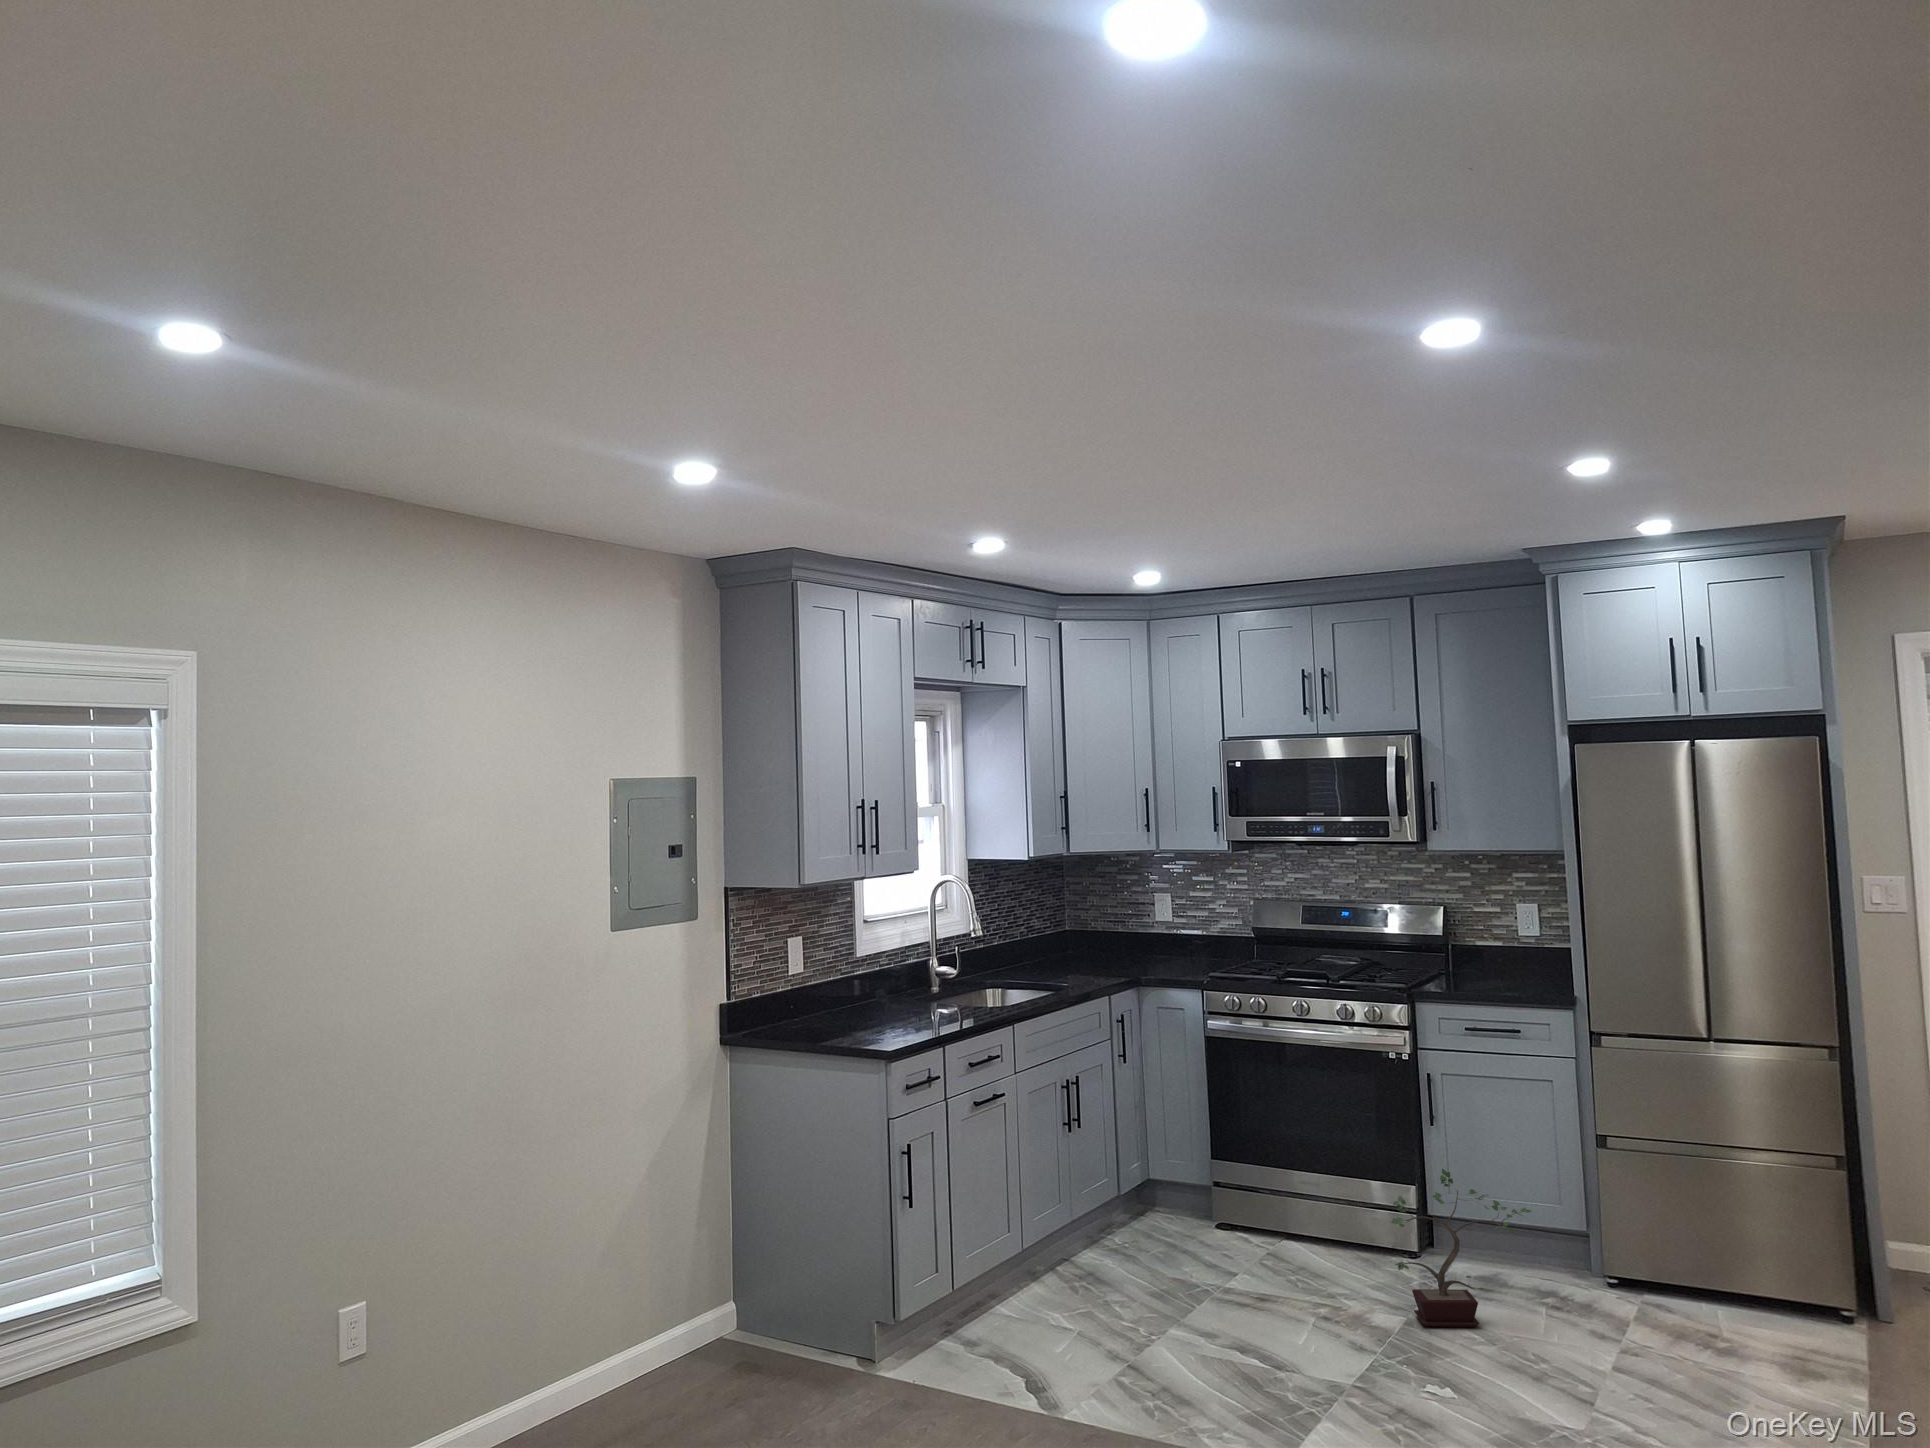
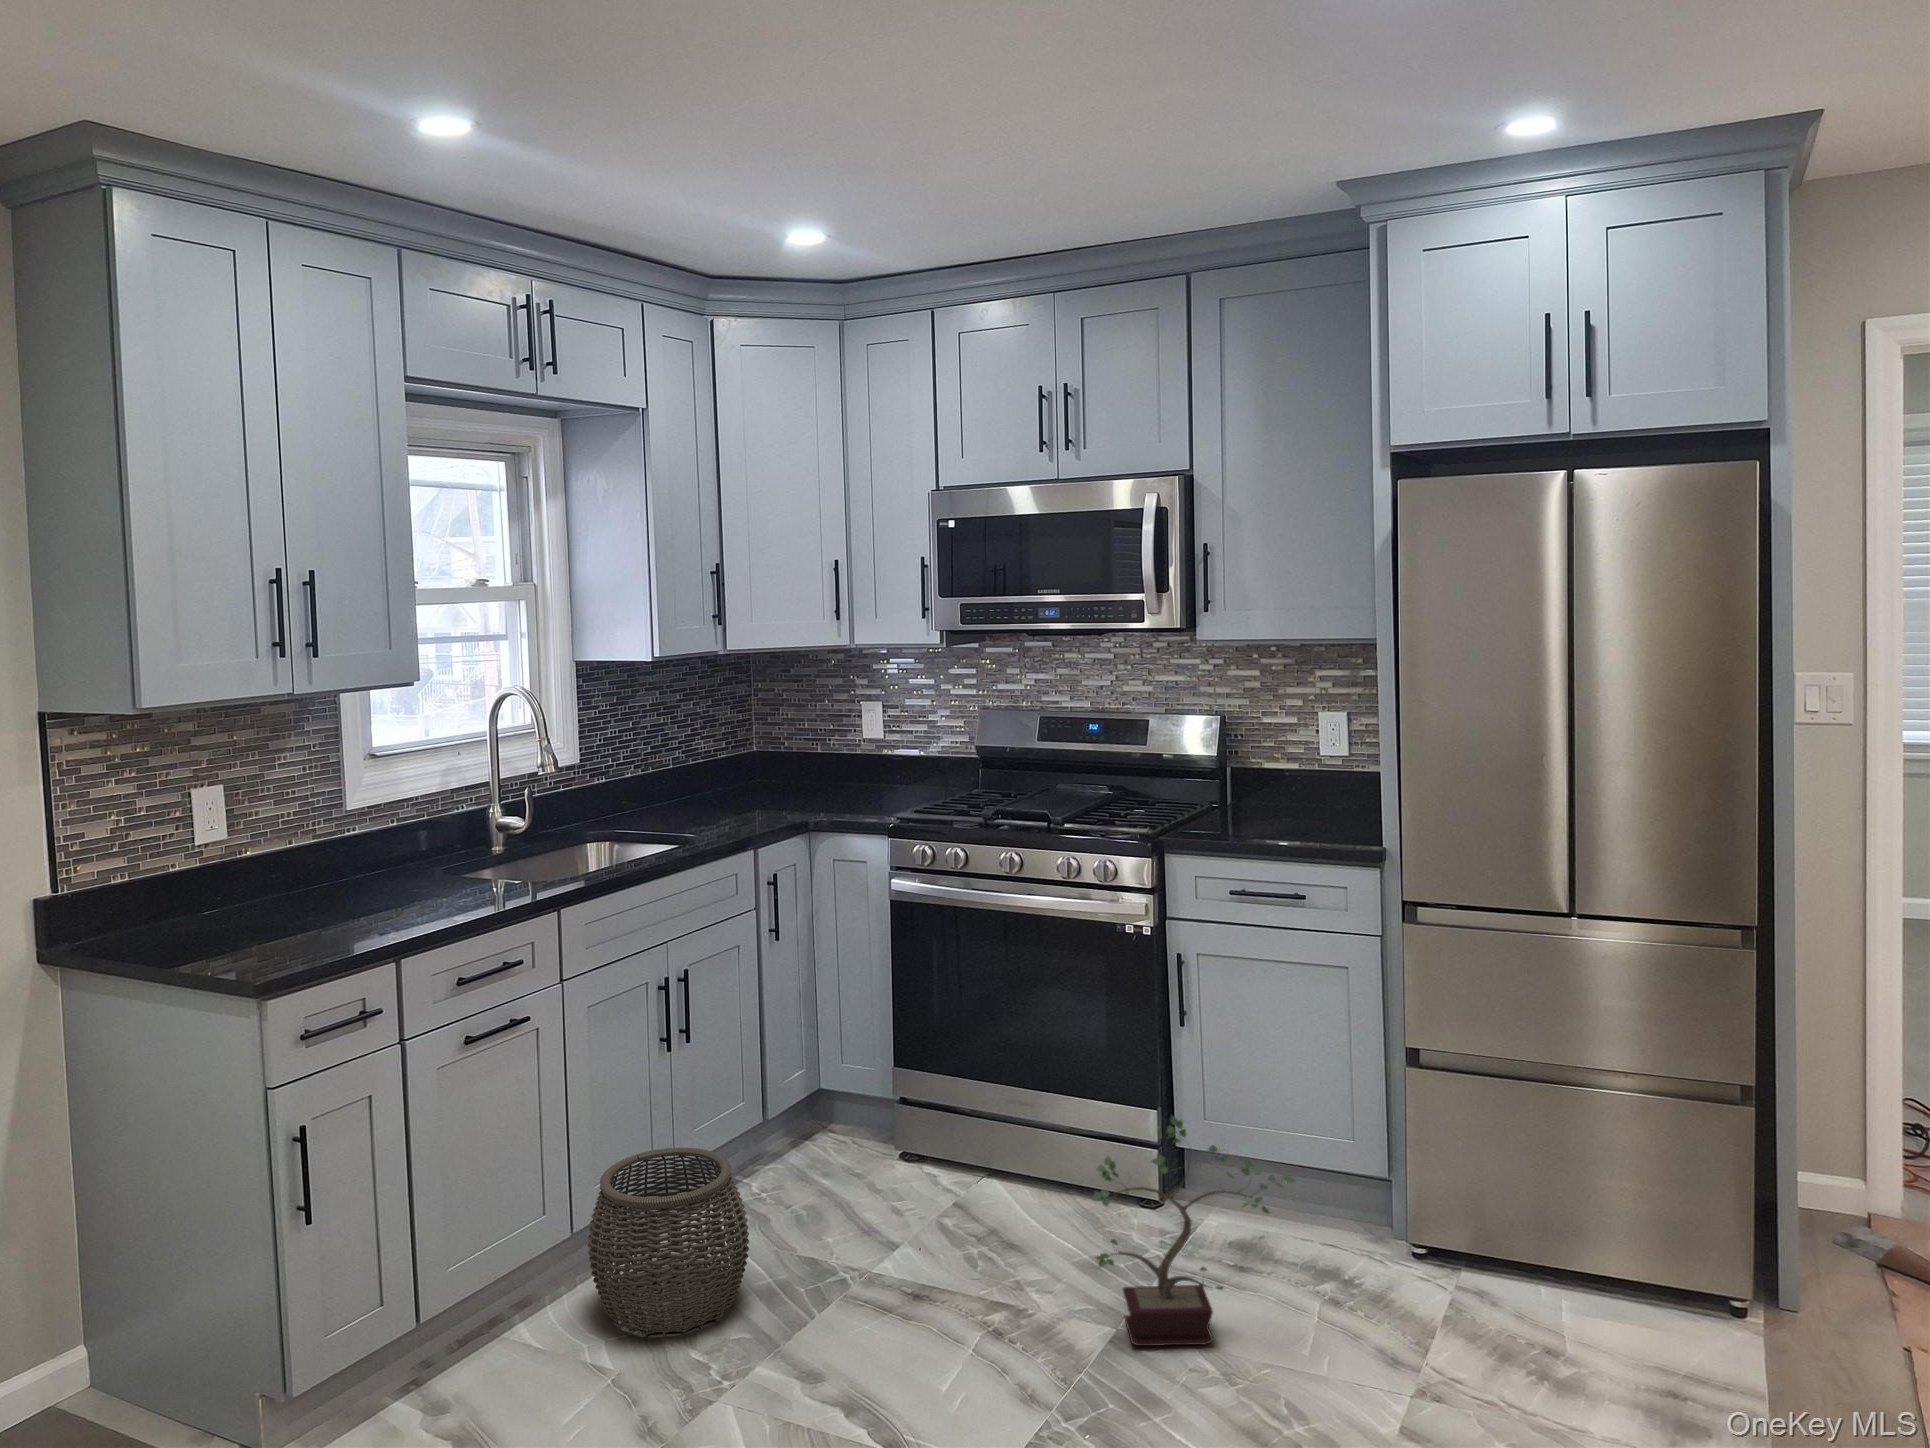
woven basket: none [1040,1194,1148,1314] -> present [588,1147,749,1336]

